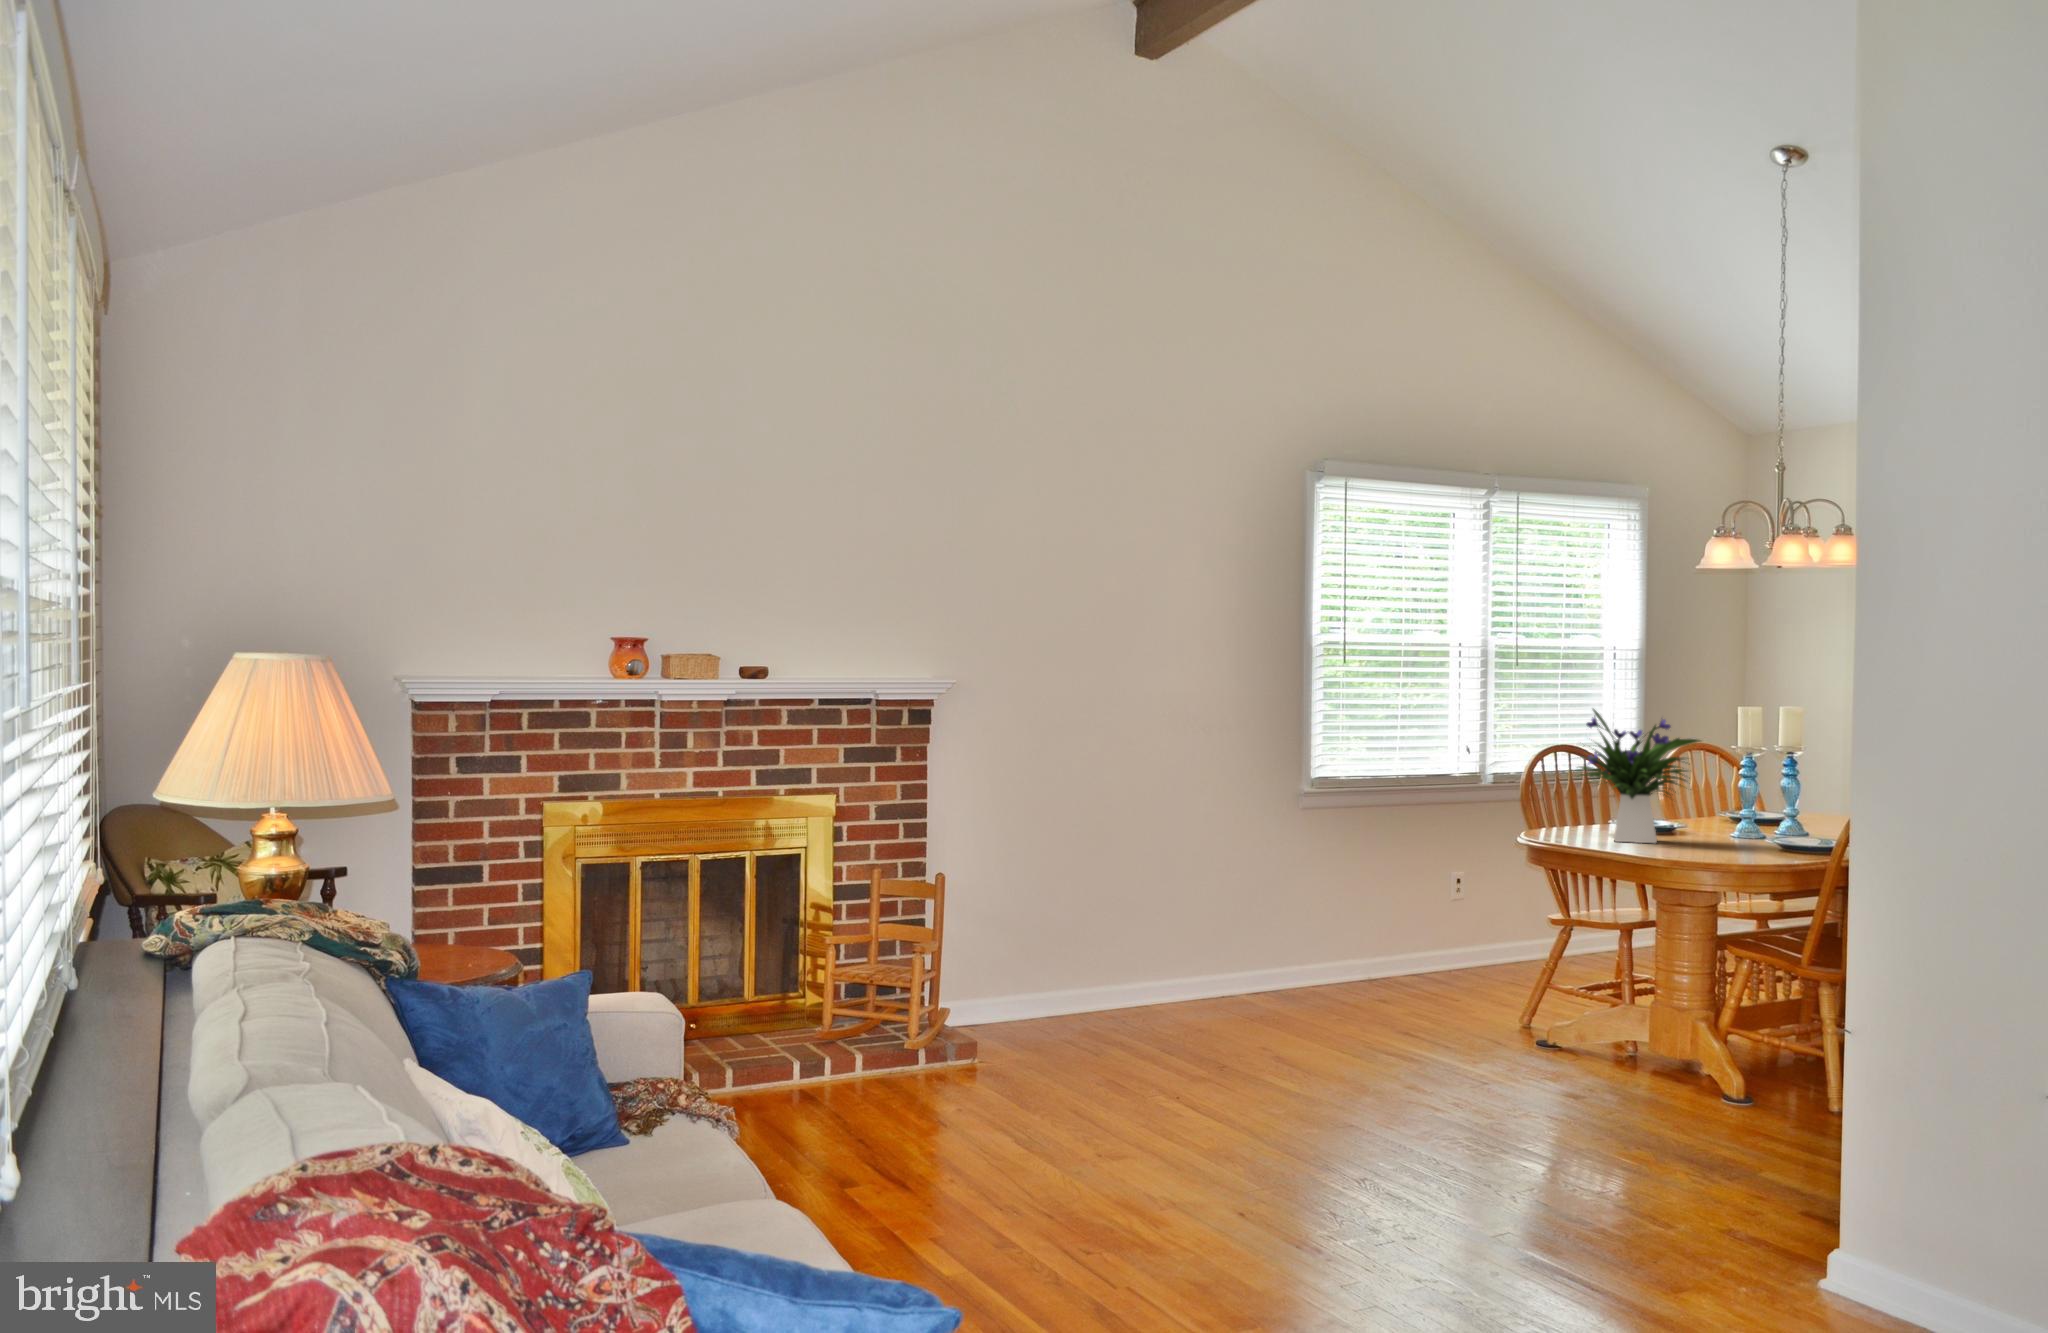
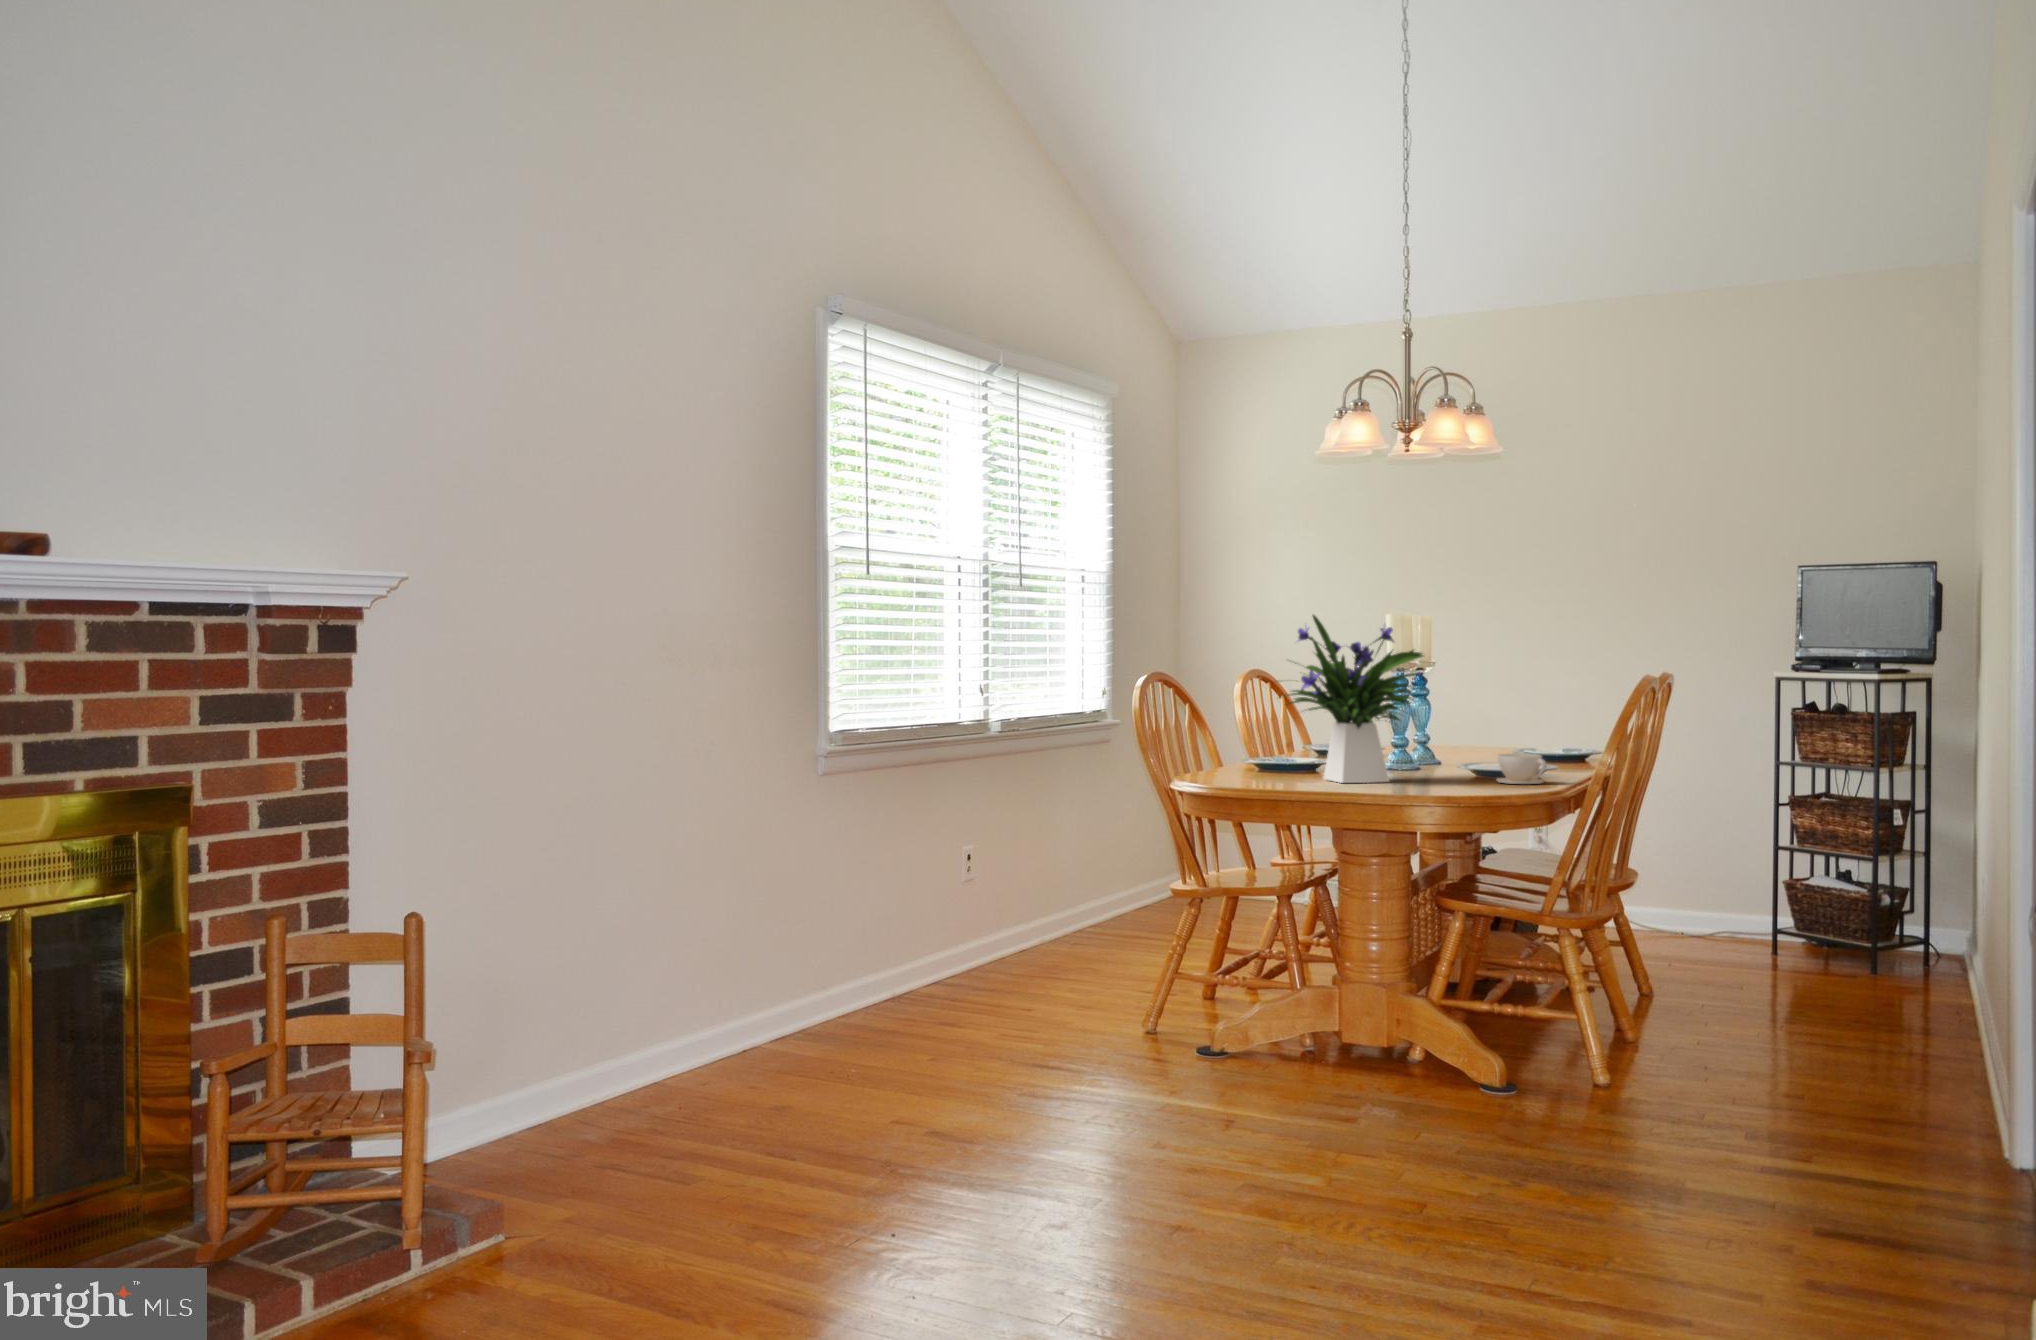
coffee cup: none [1742,827,1783,853] -> present [1497,754,1546,784]

